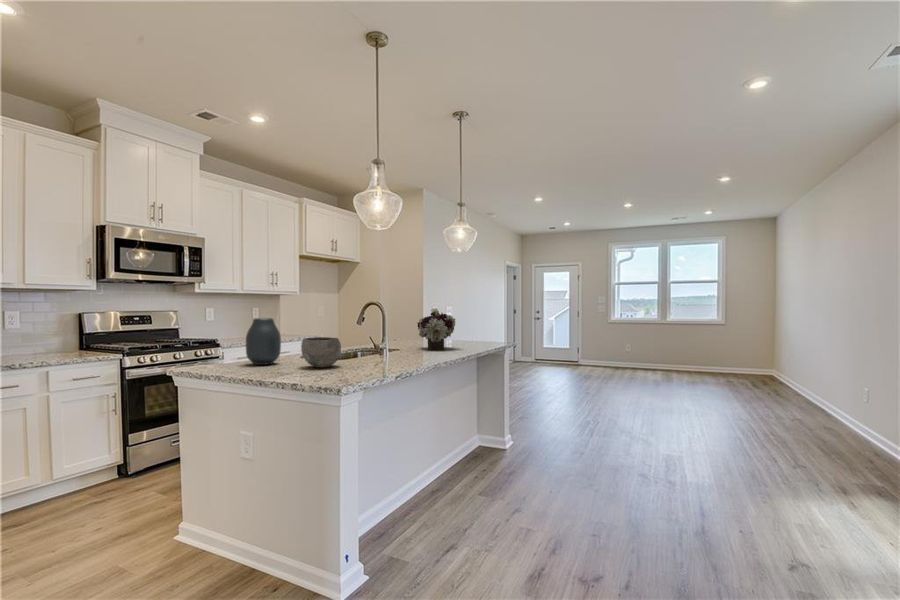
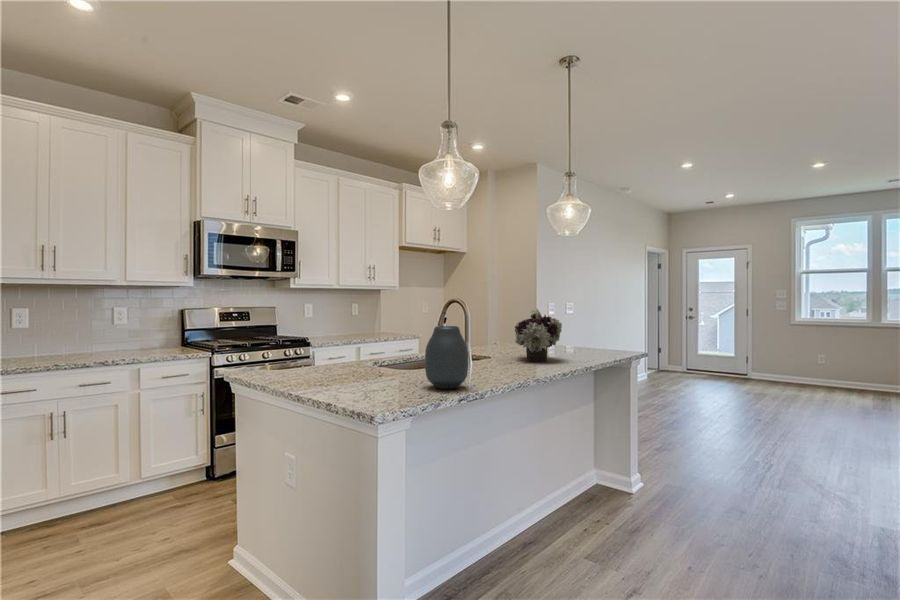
vase: present [246,318,281,365] -> present [425,326,468,389]
bowl: present [301,337,341,368] -> none [355,346,402,384]

